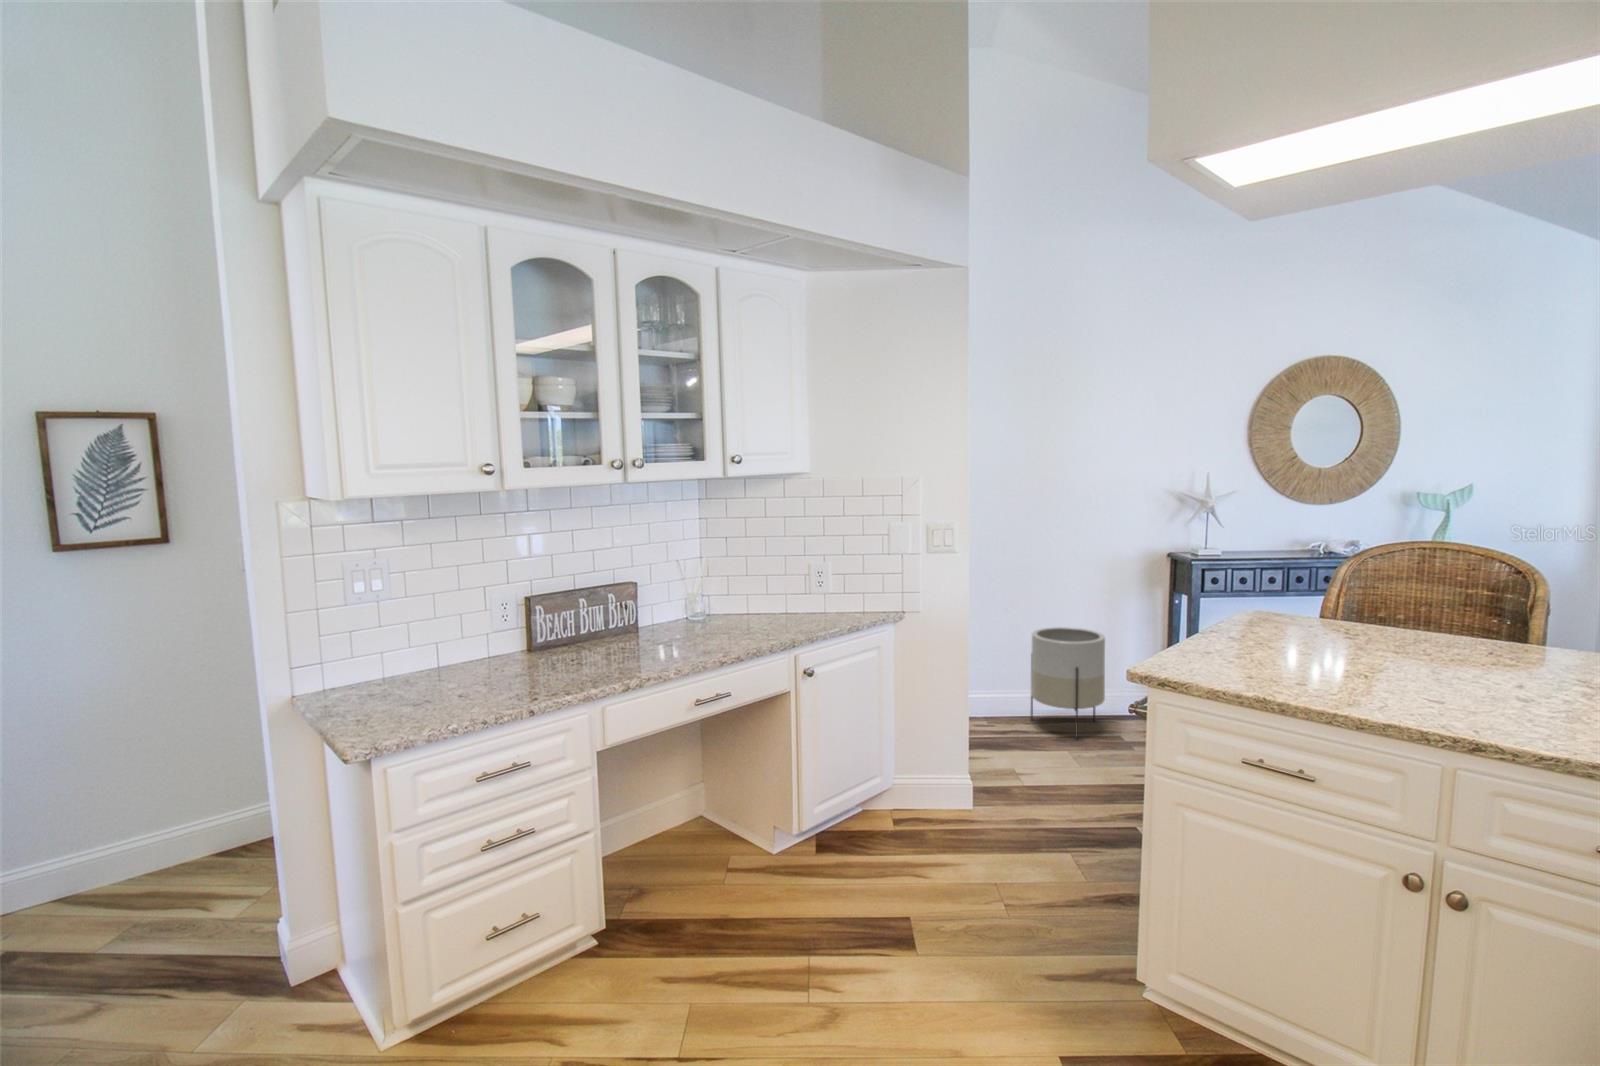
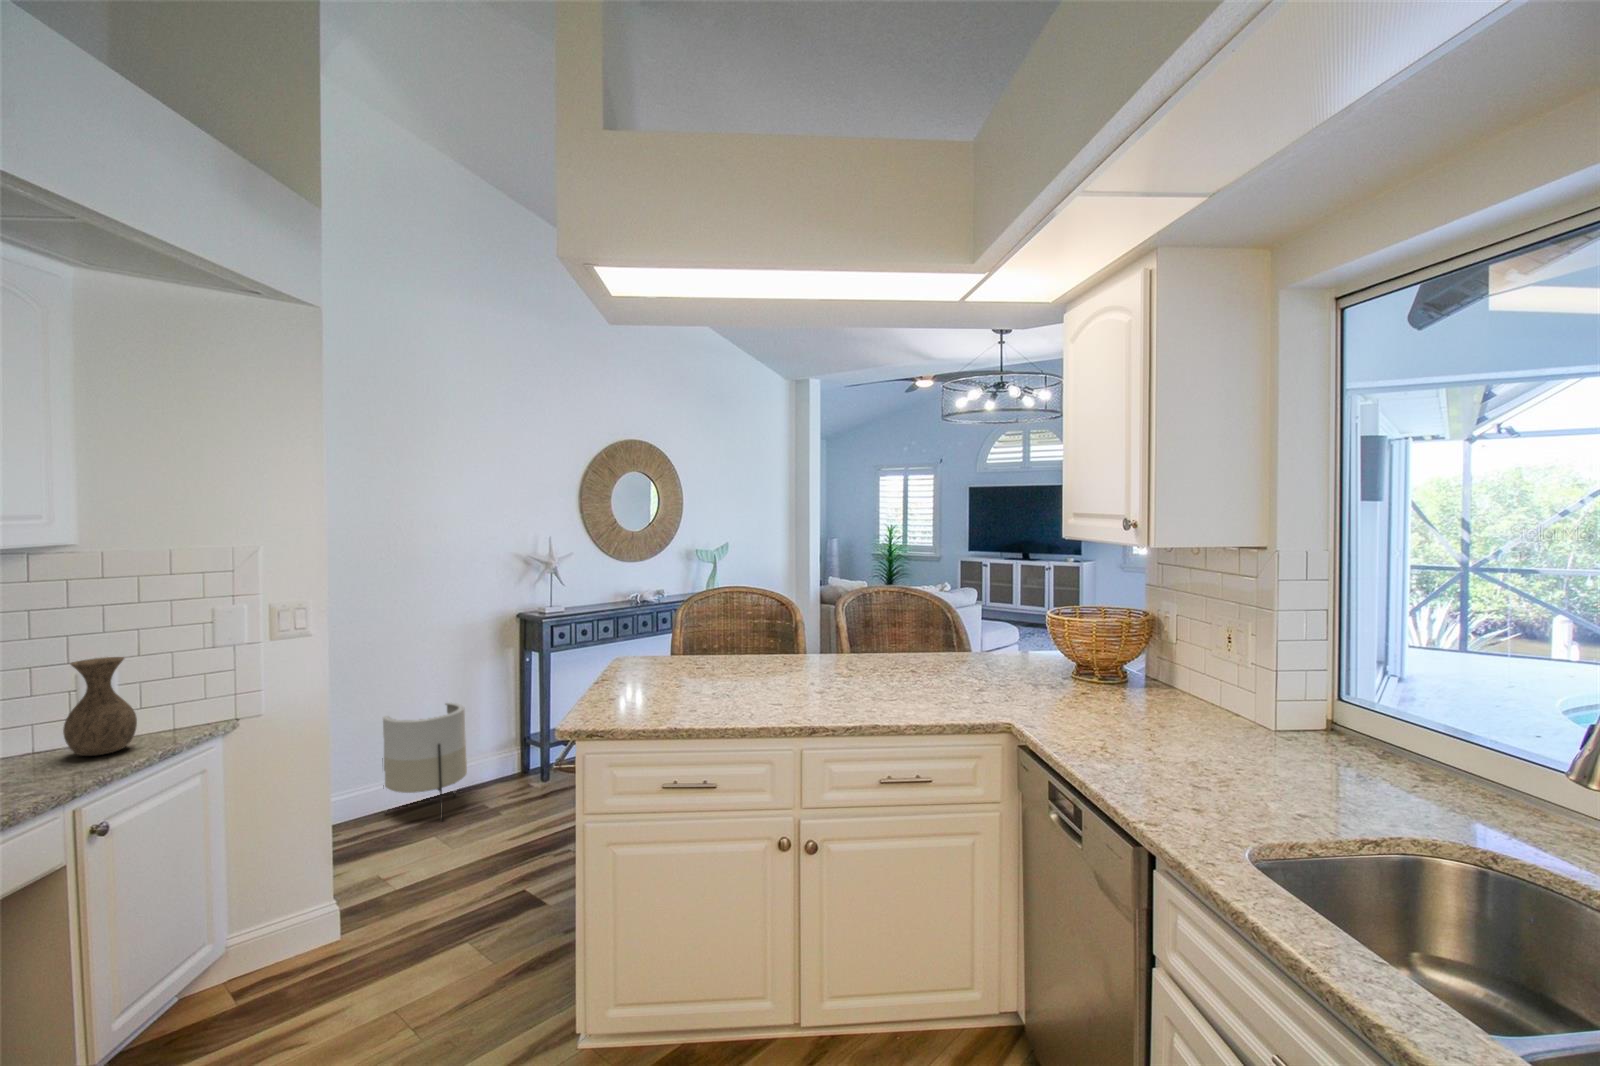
vase: none [799,552,839,621] -> present [63,657,137,756]

